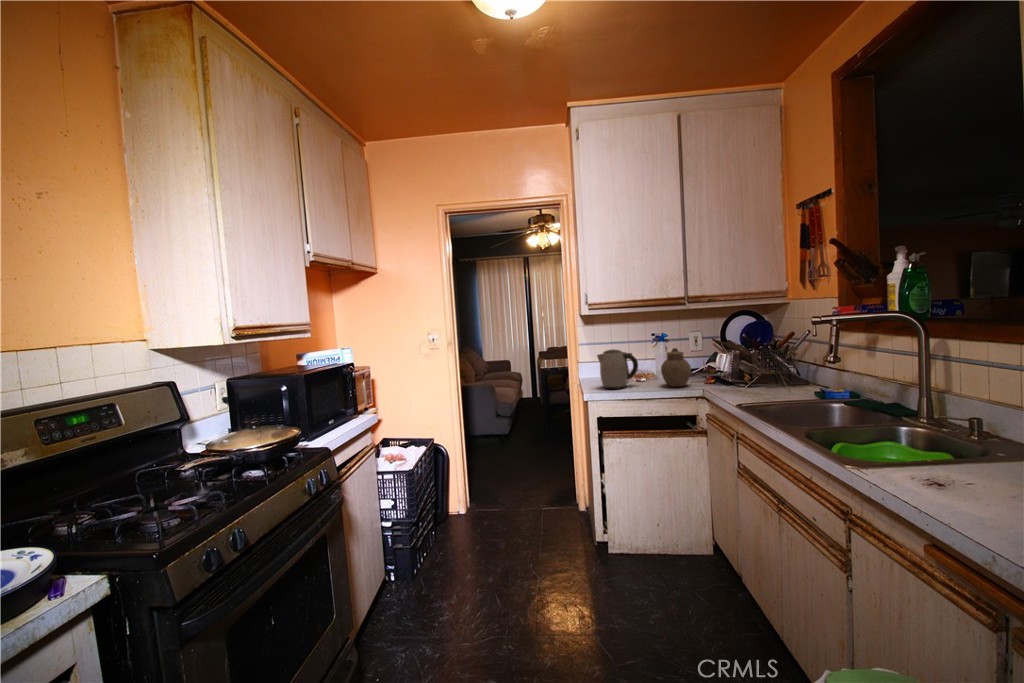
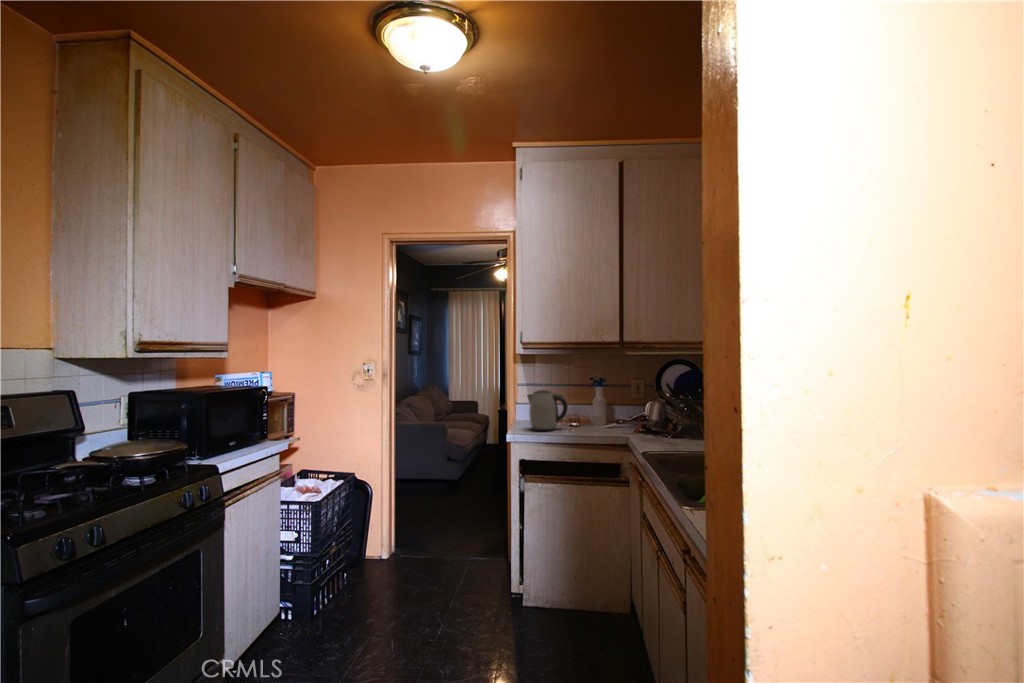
jar: present [661,348,691,387] -> none [589,392,618,432]

